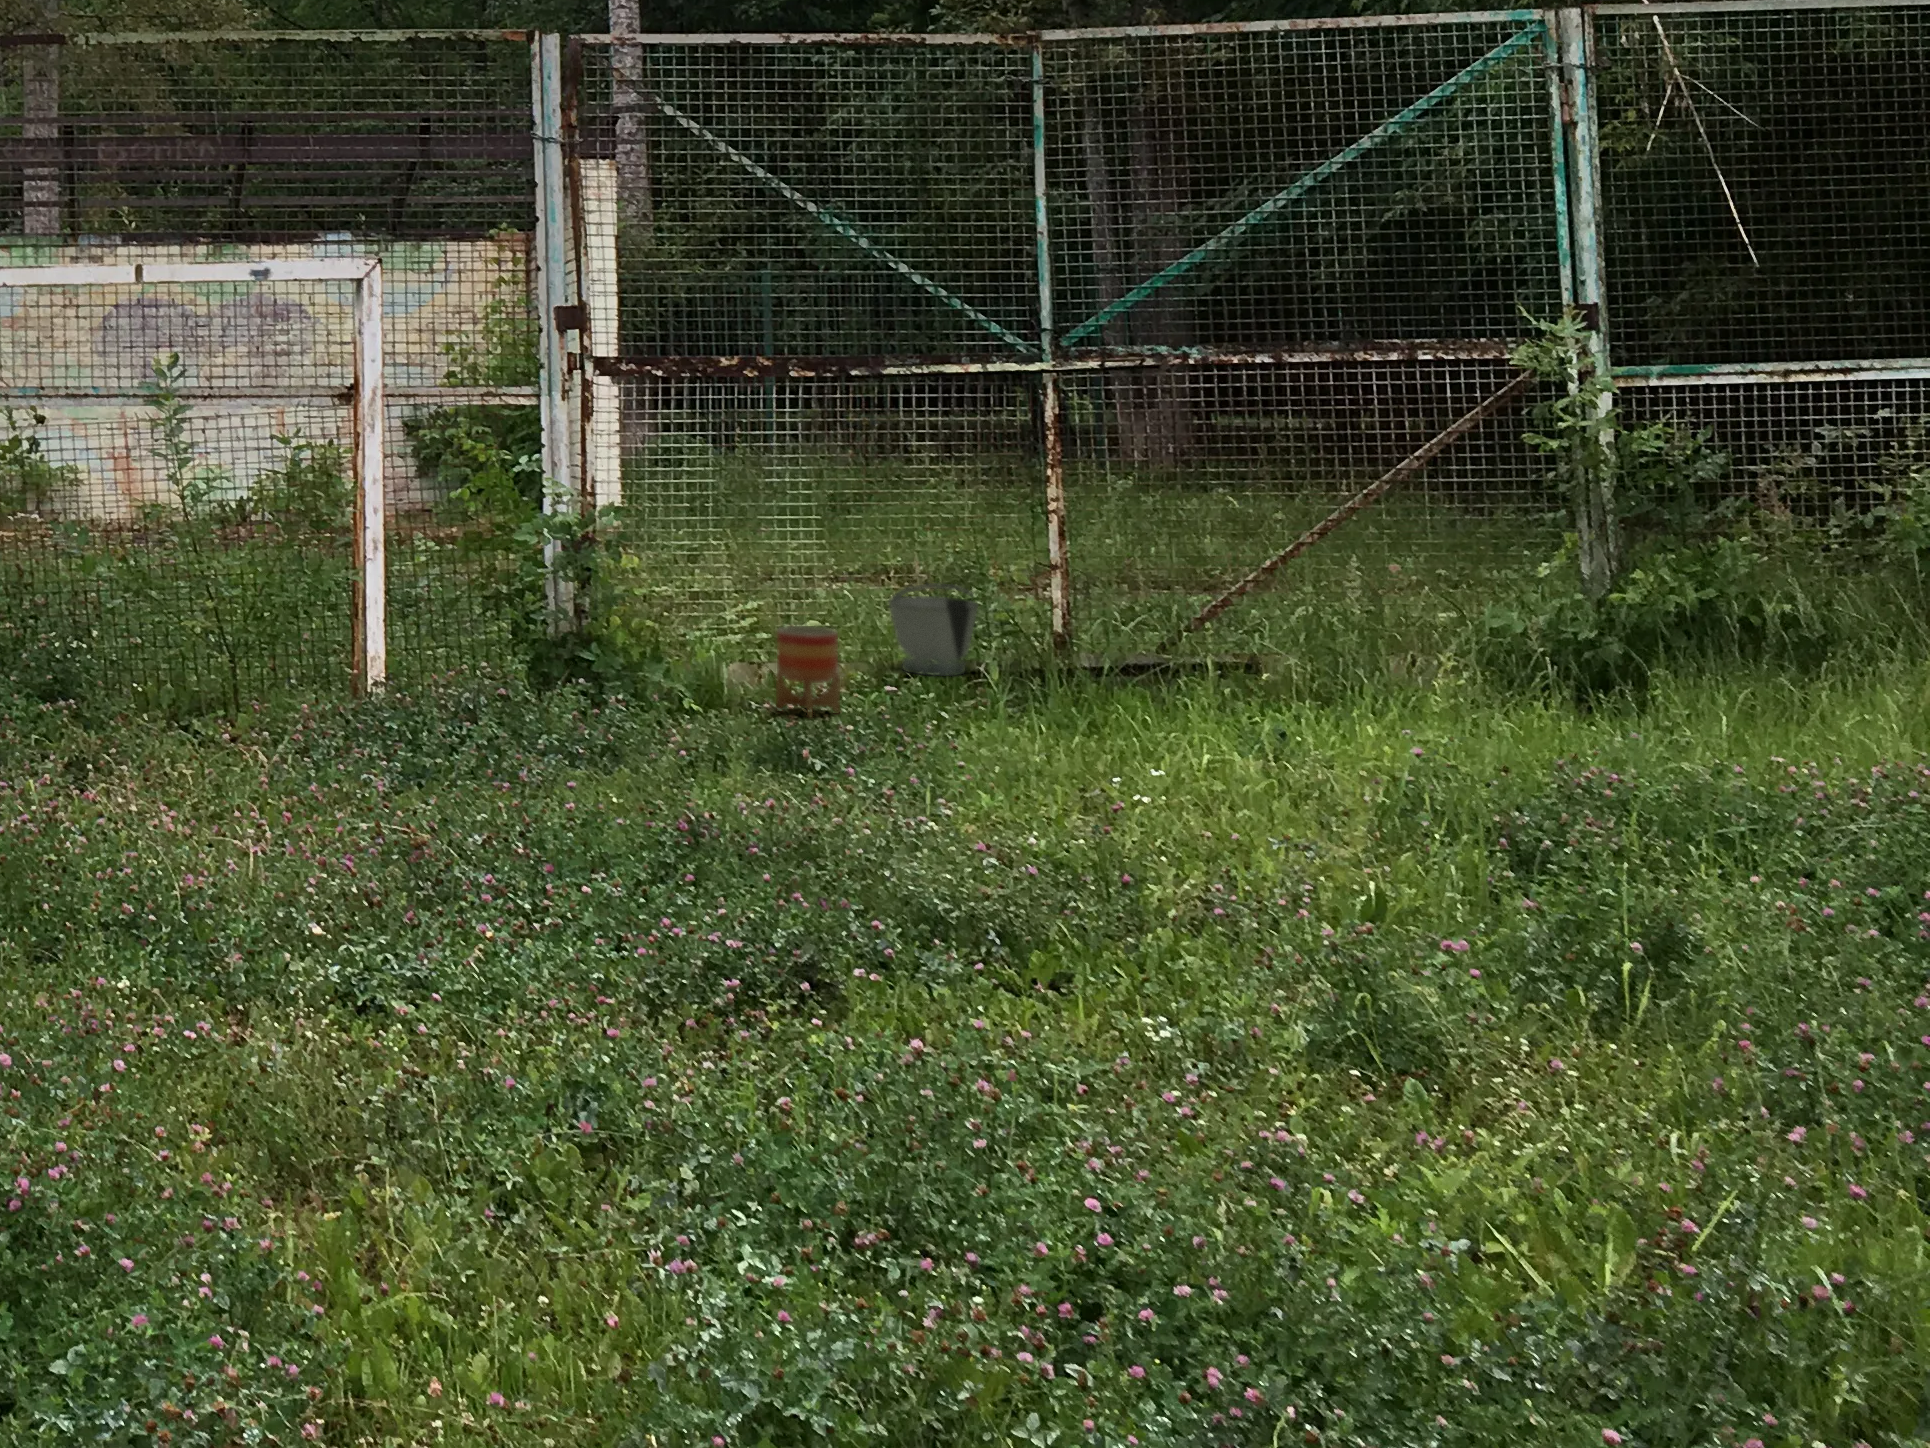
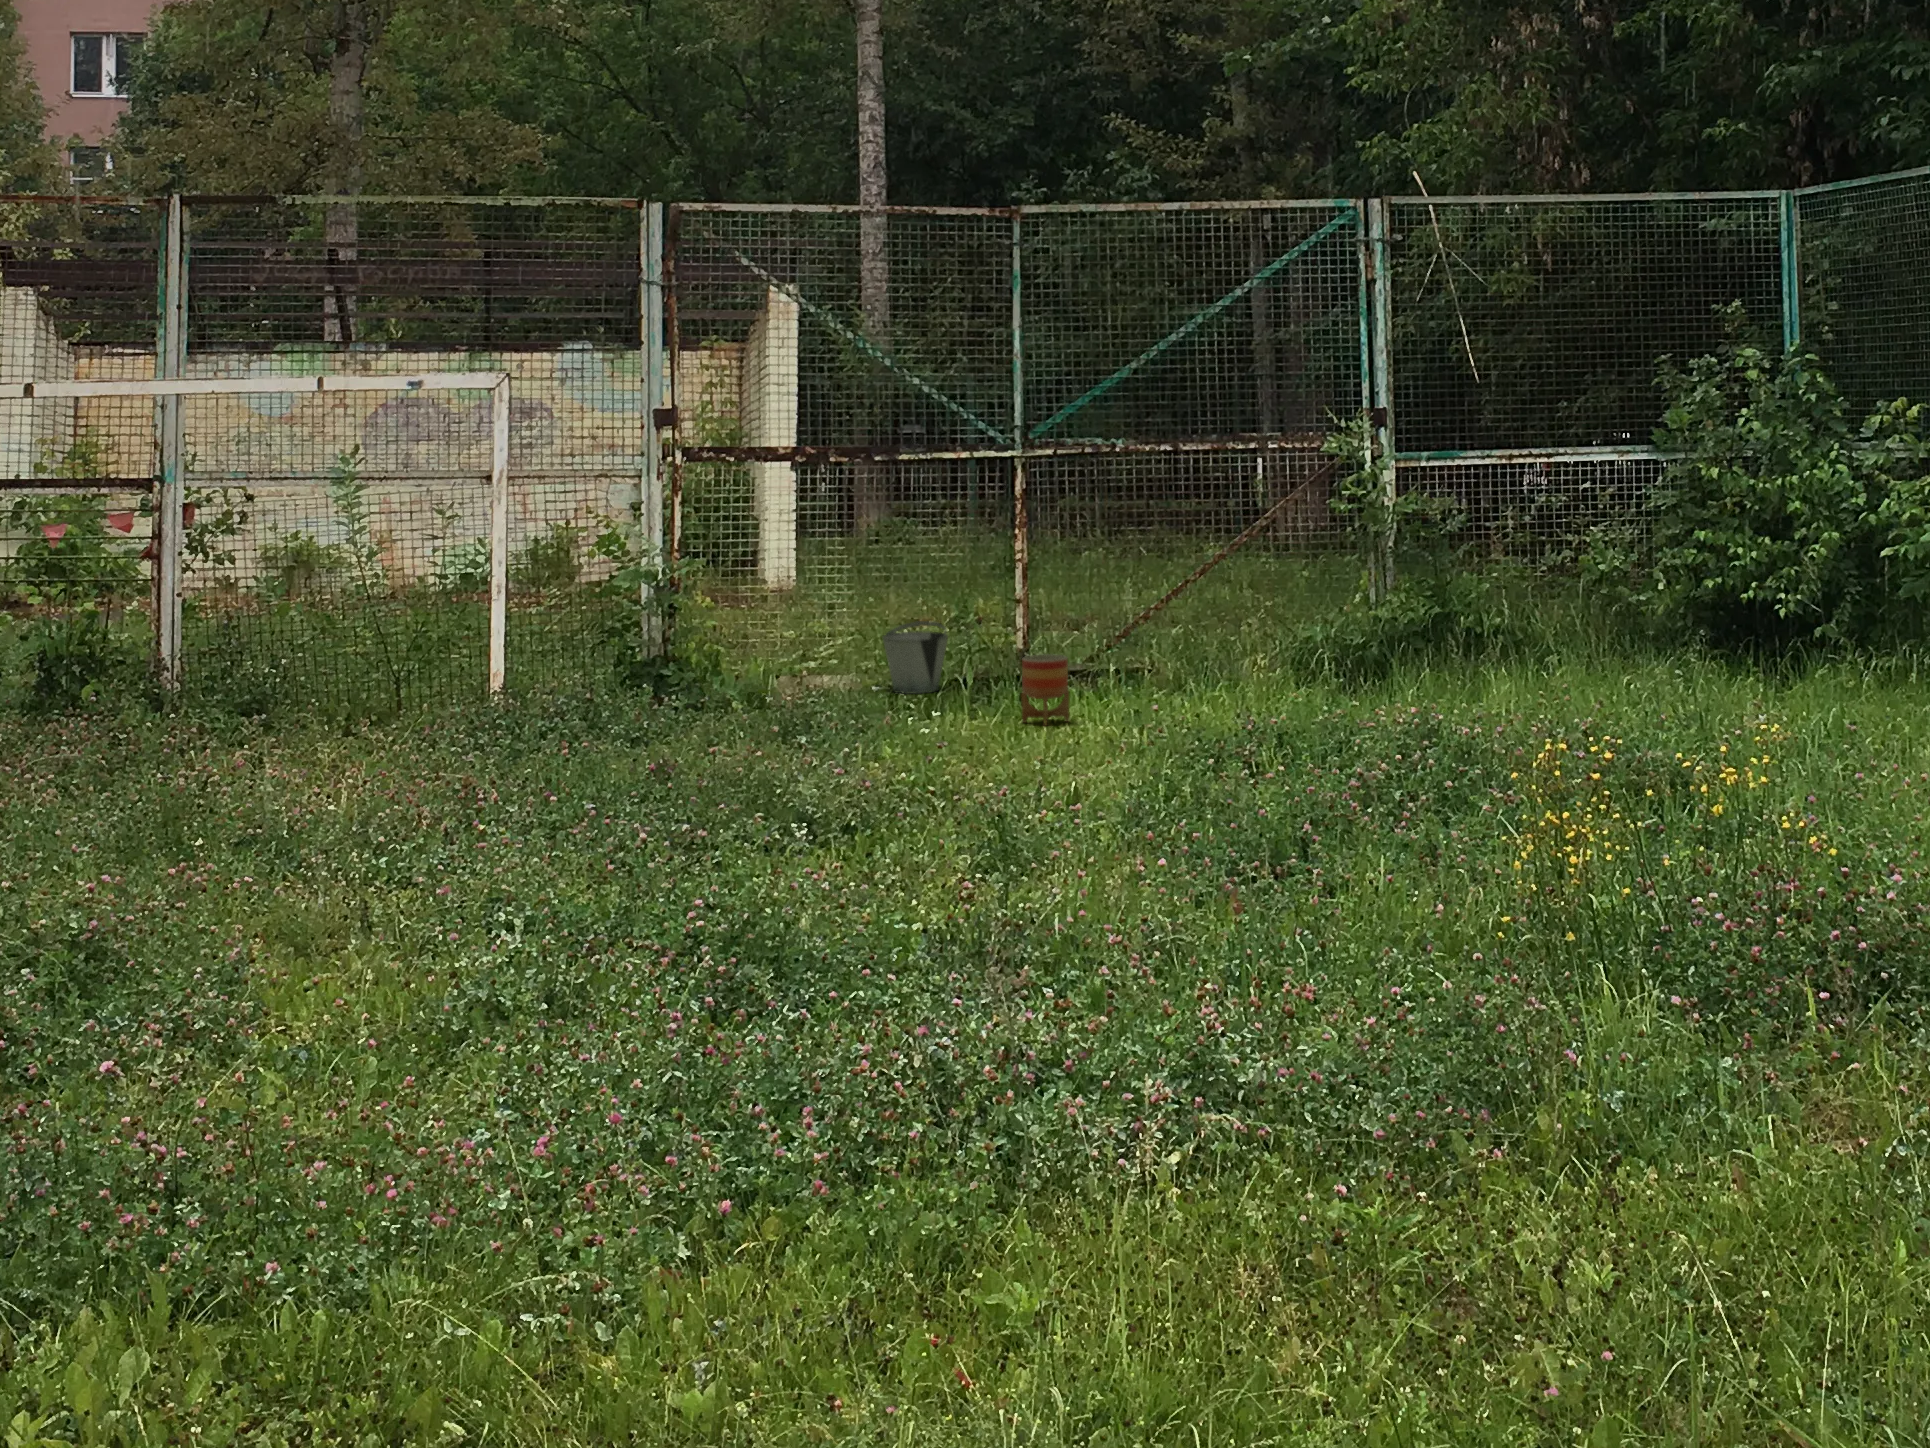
planter: present [776,626,840,718] -> present [1021,654,1070,726]

